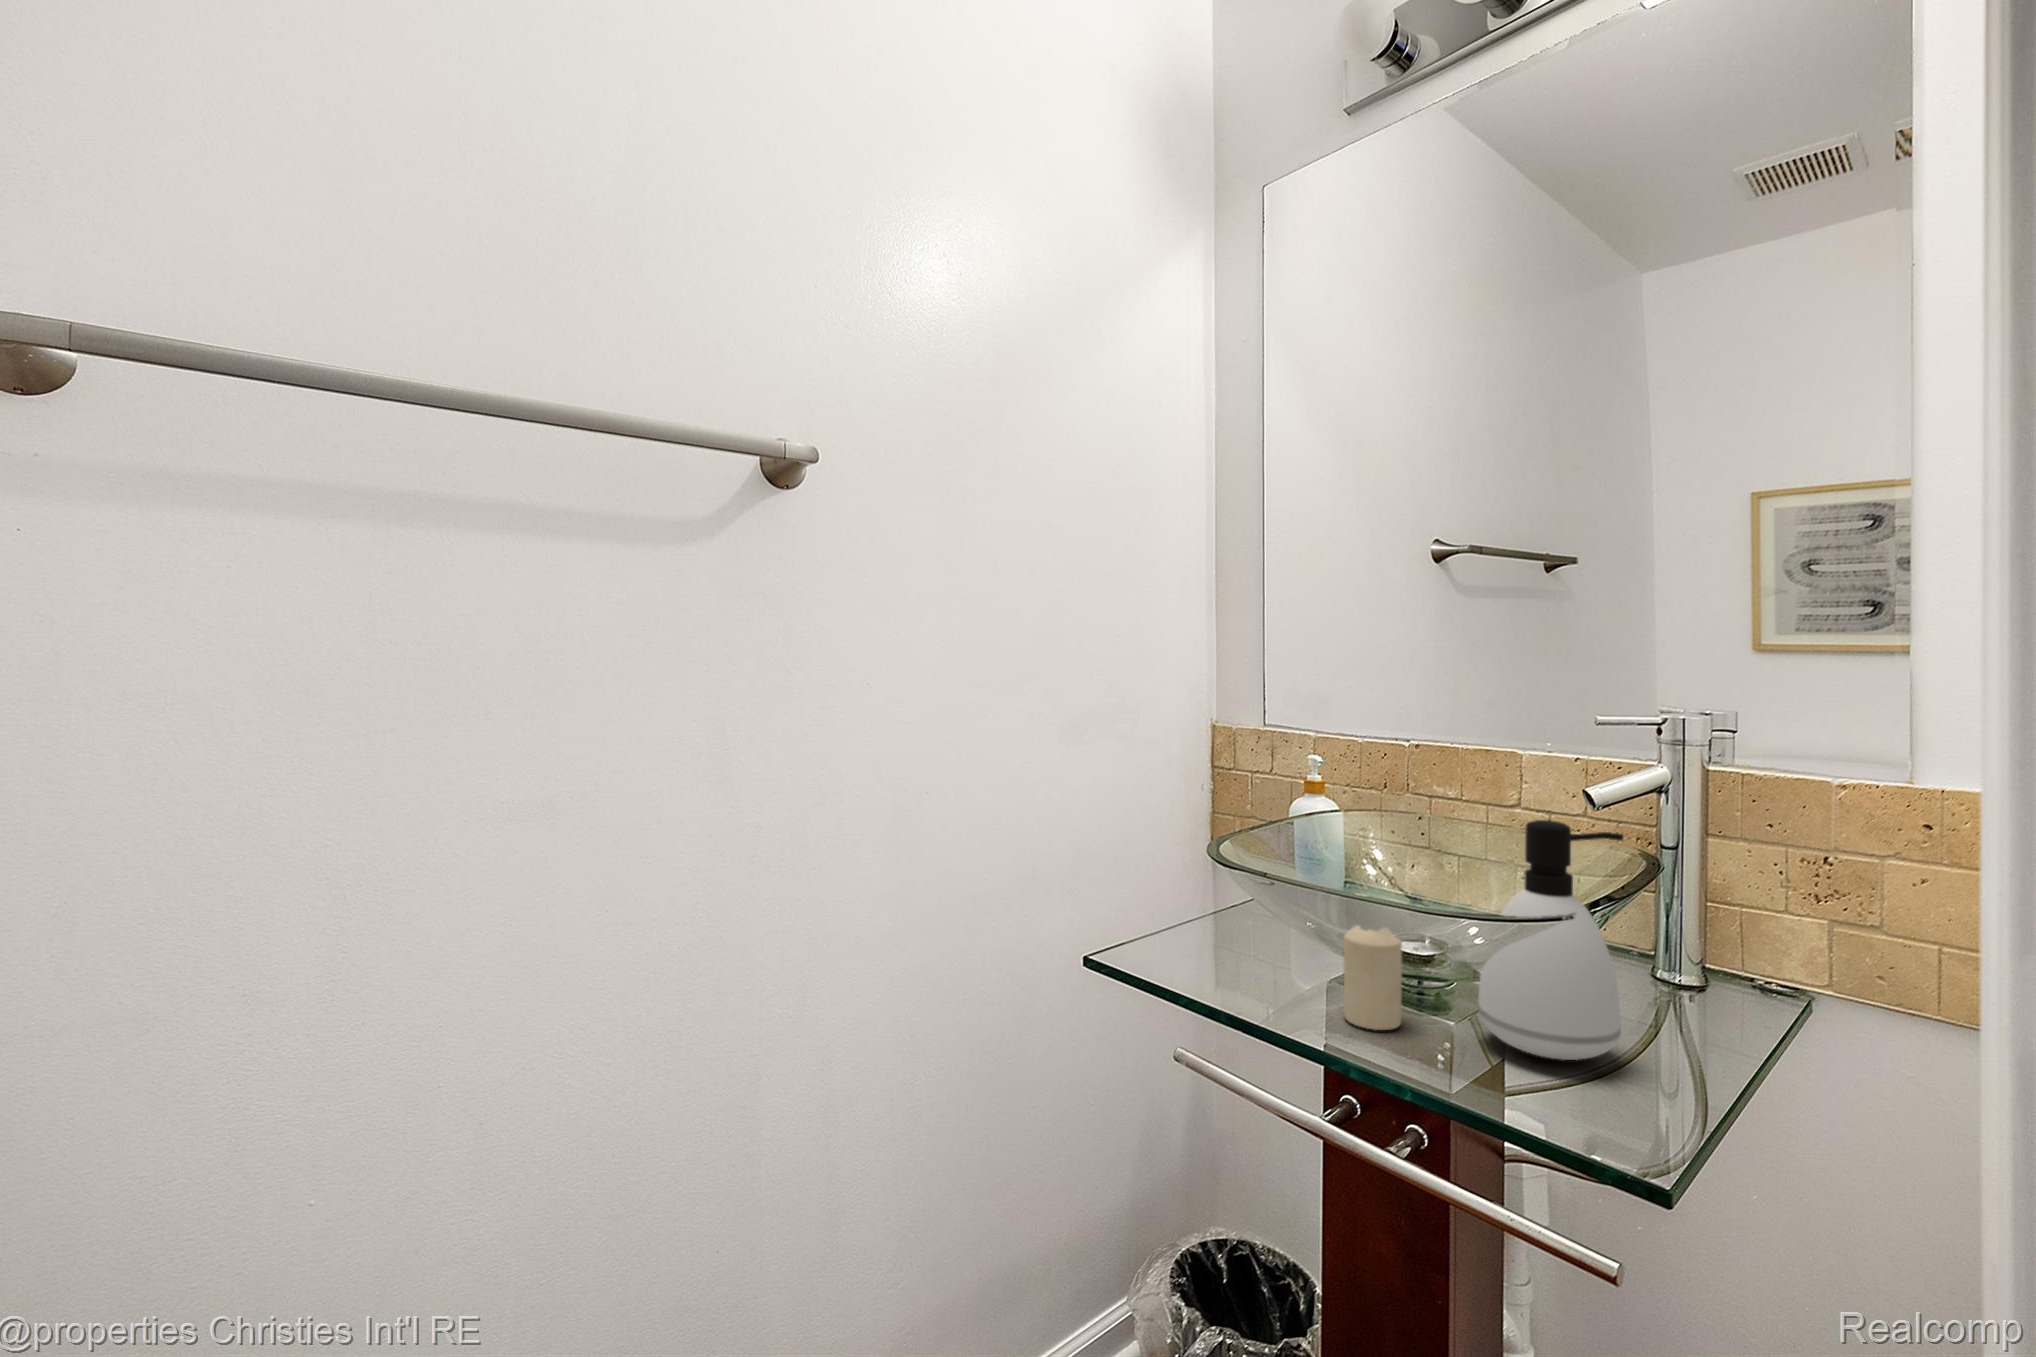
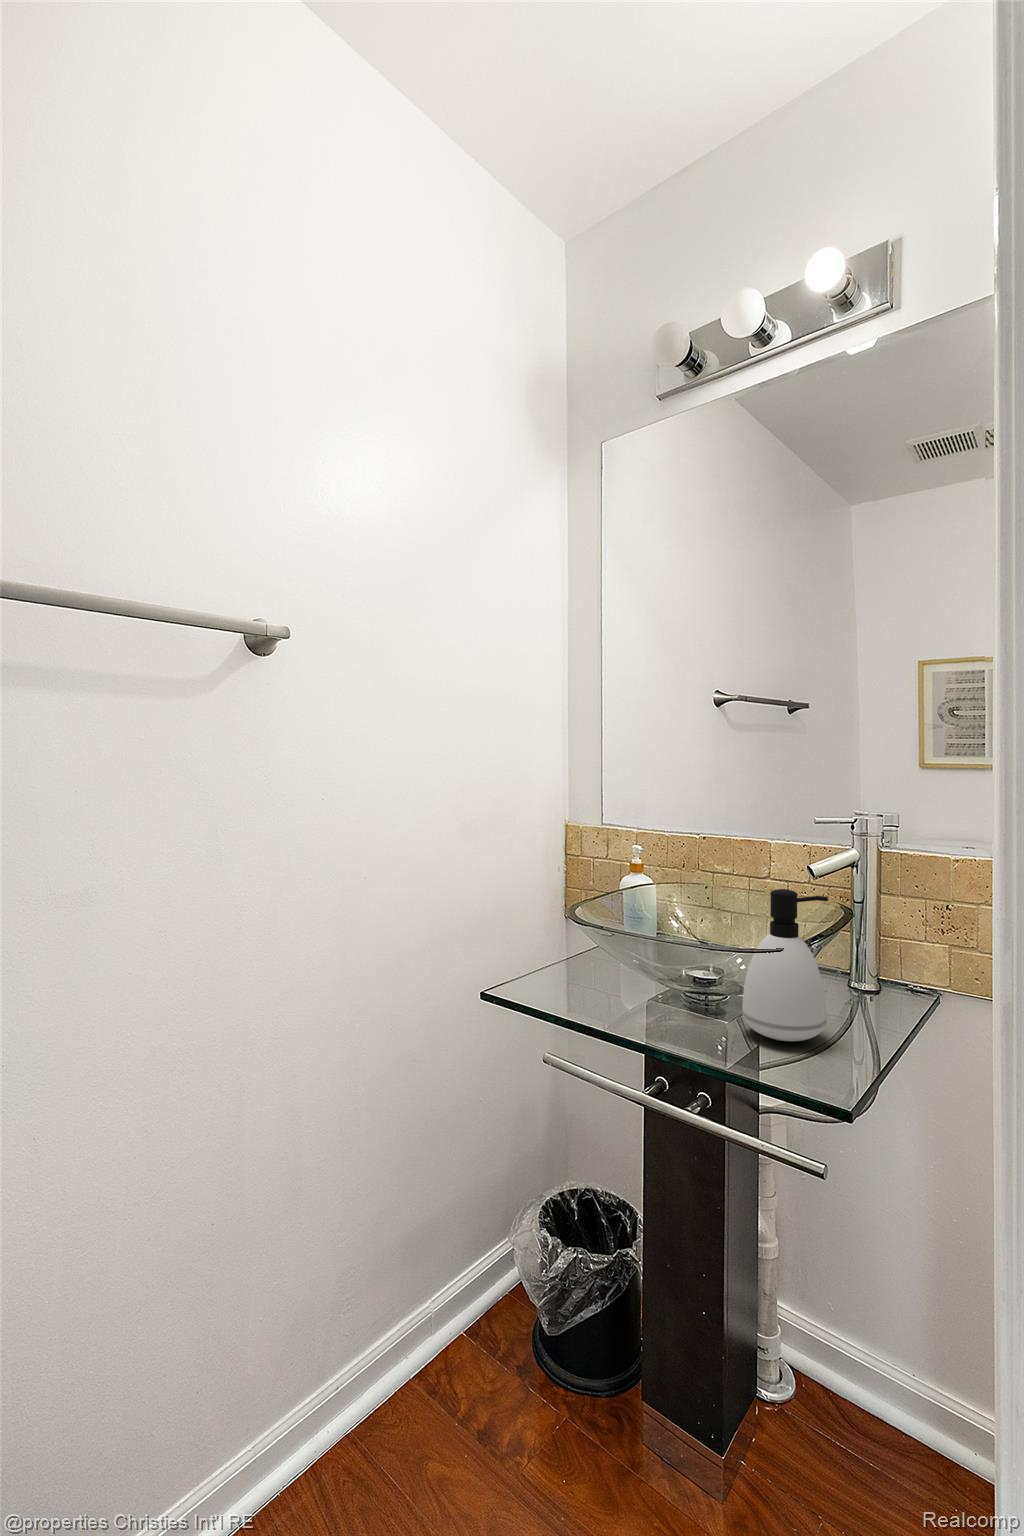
candle: present [1344,925,1402,1030] -> none [659,958,695,1030]

